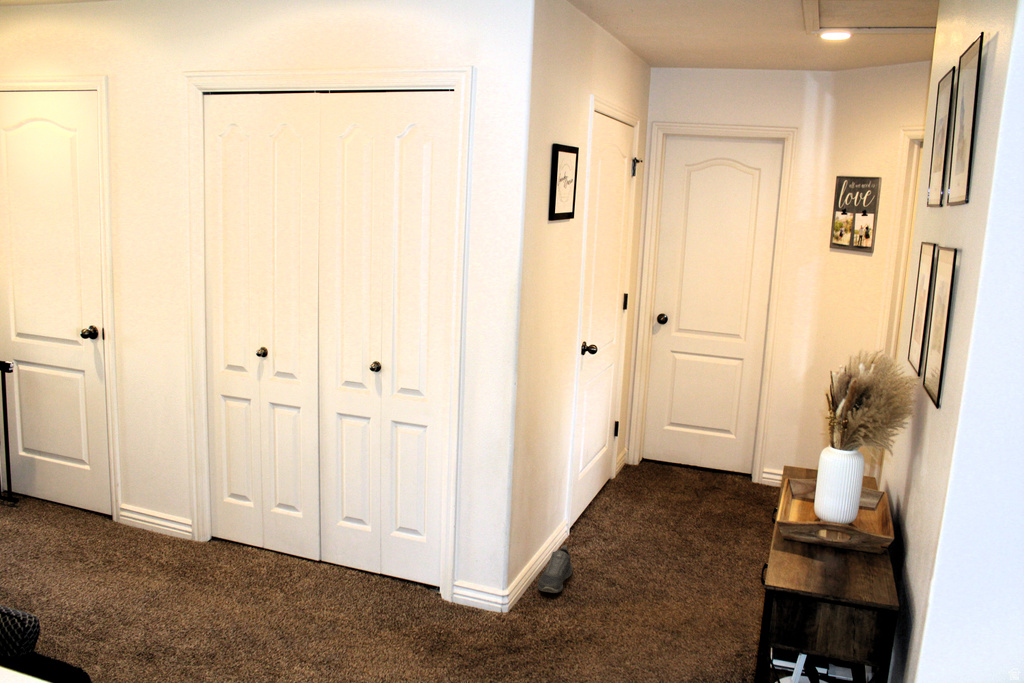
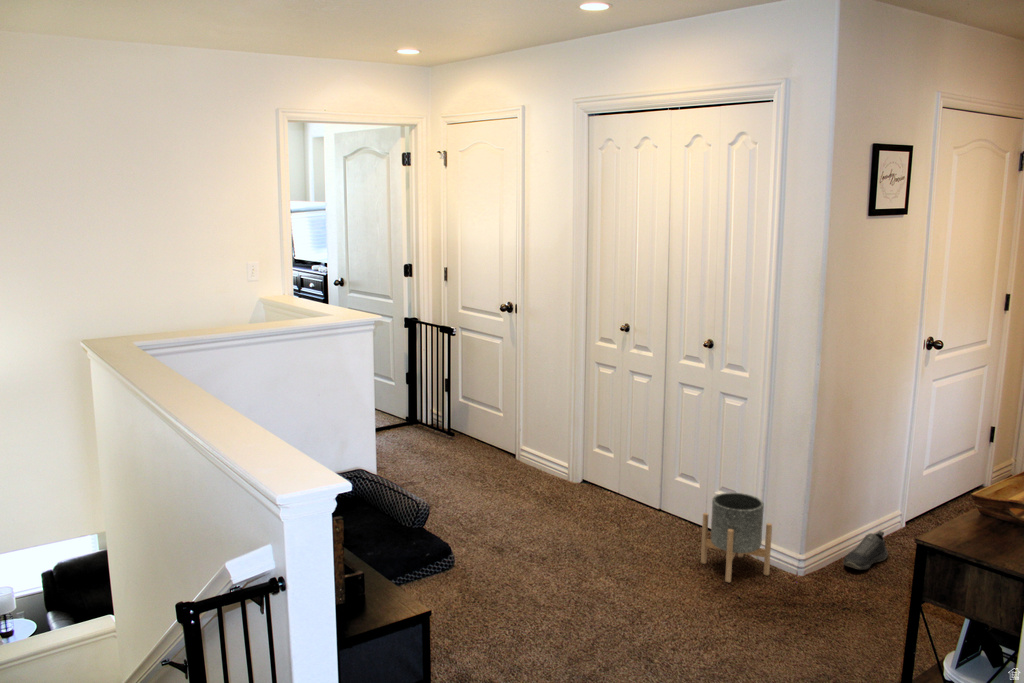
planter: none [395,533,475,643] -> present [701,493,772,582]

